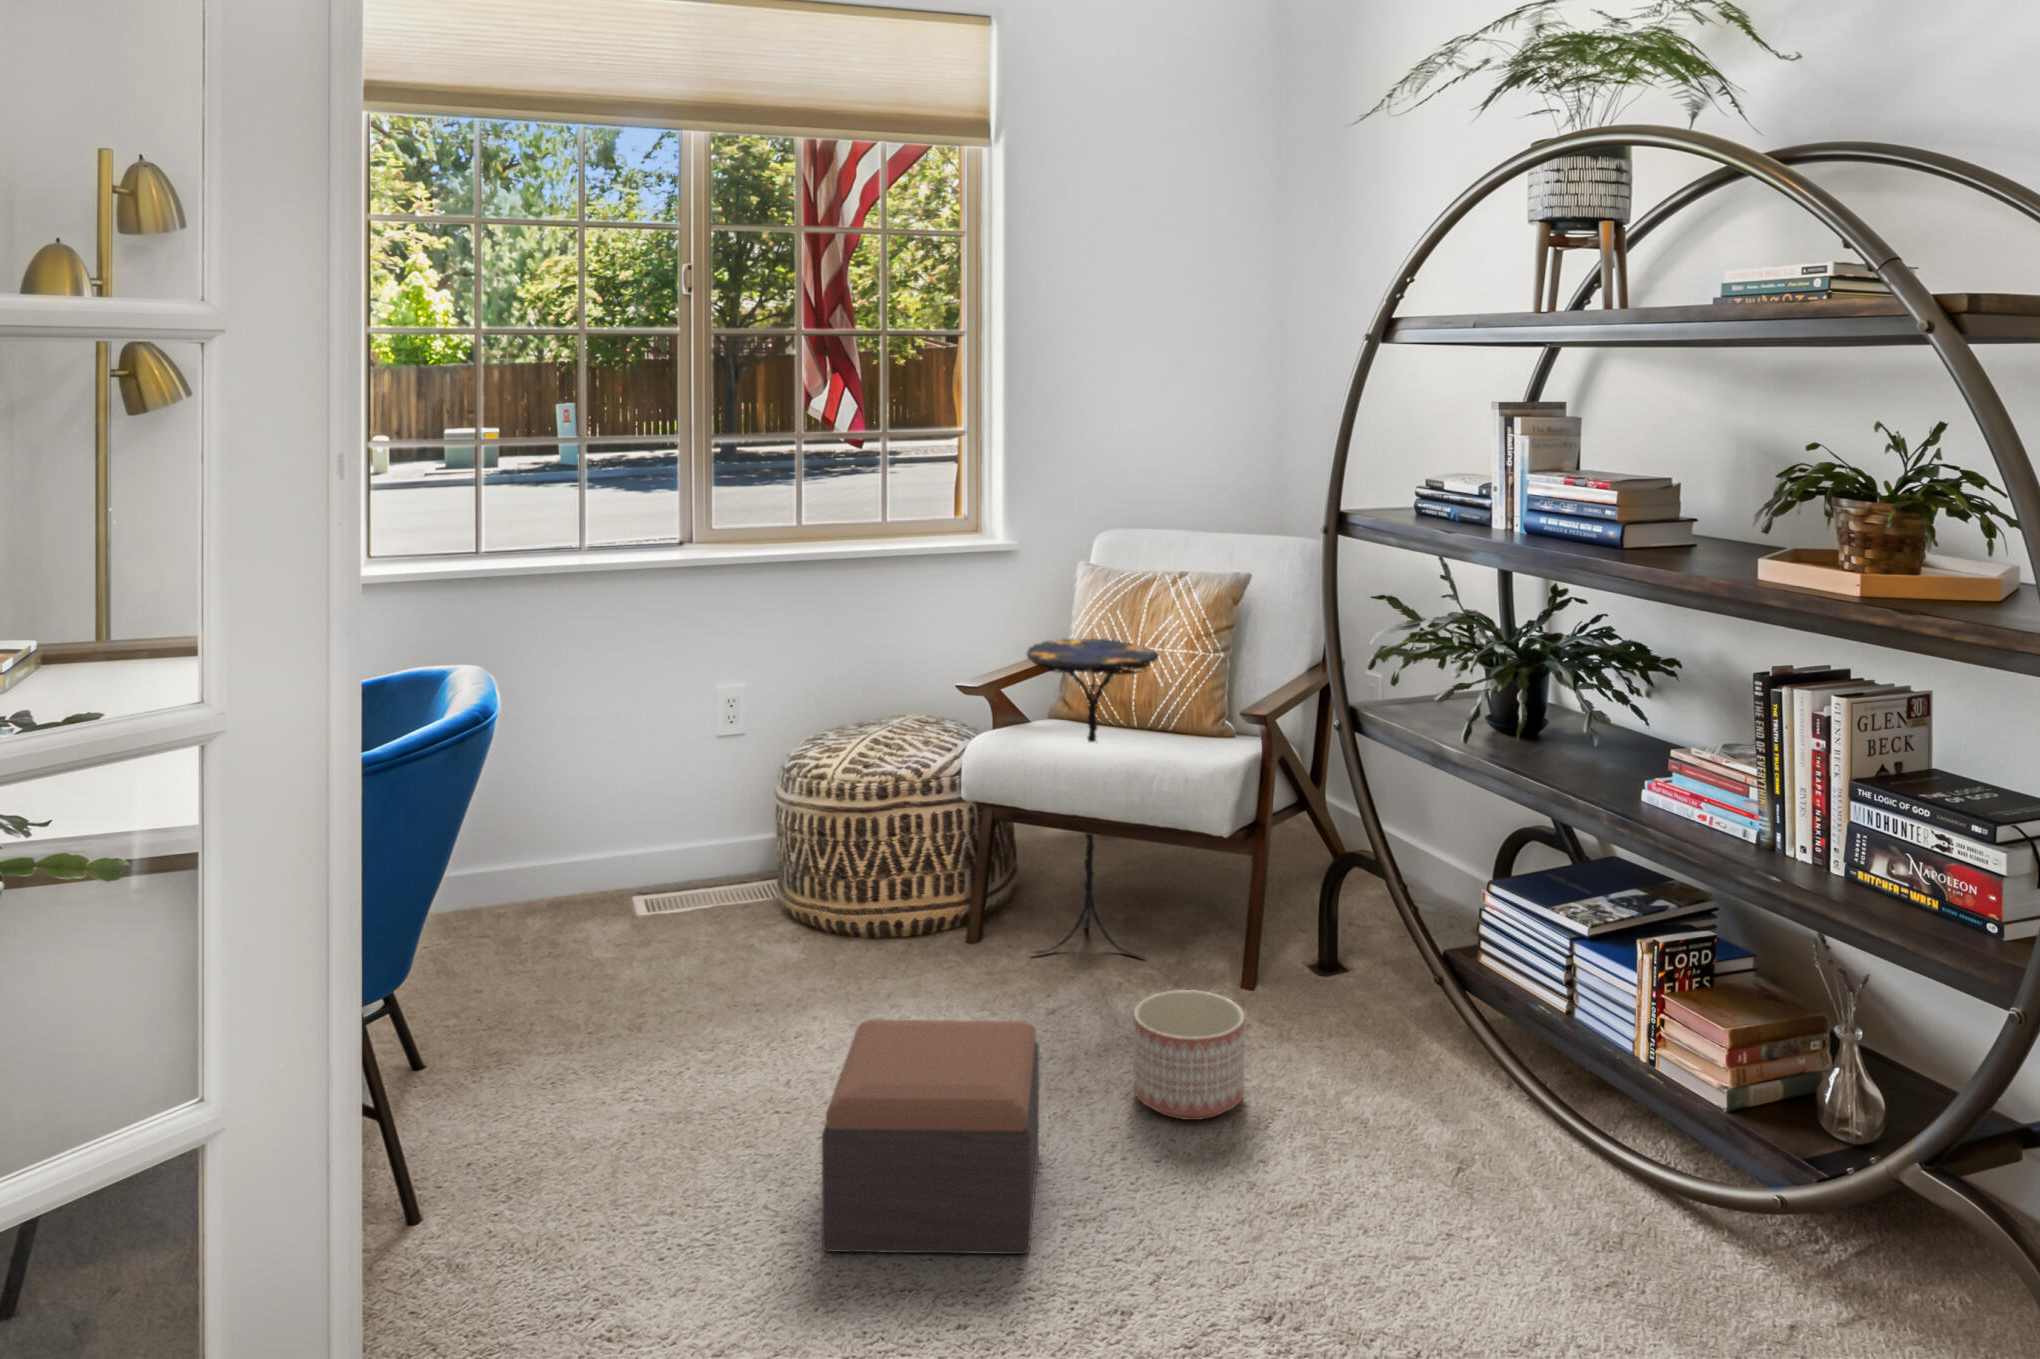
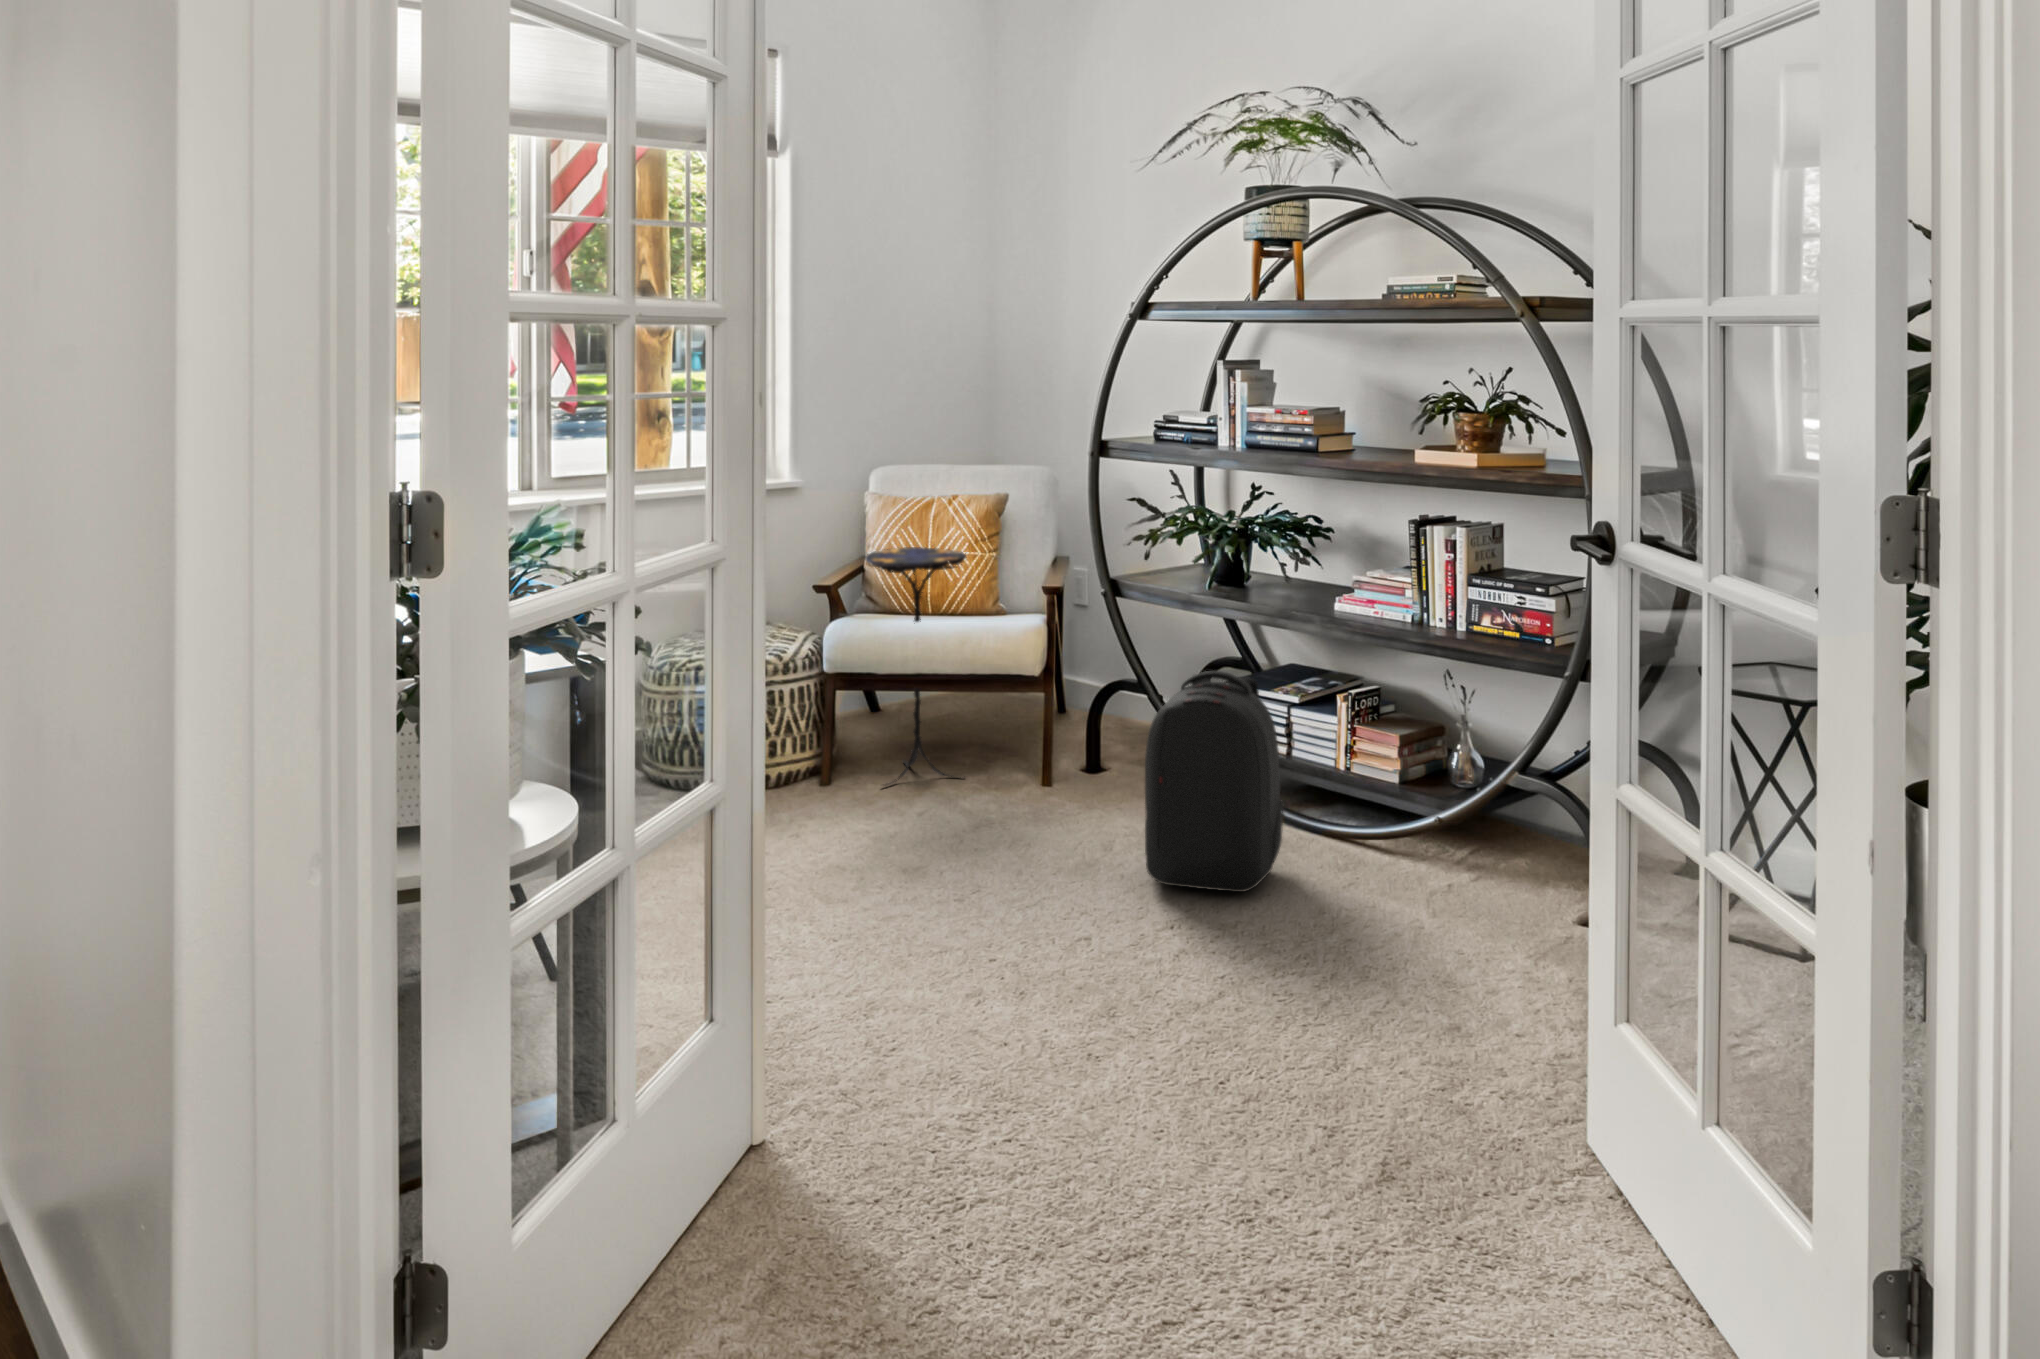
backpack: none [1282,879,1515,1253] -> present [1145,671,1284,892]
planter: present [1134,990,1245,1120] -> none [1012,777,1089,859]
footstool: present [822,1020,1039,1254] -> none [841,801,1006,962]

